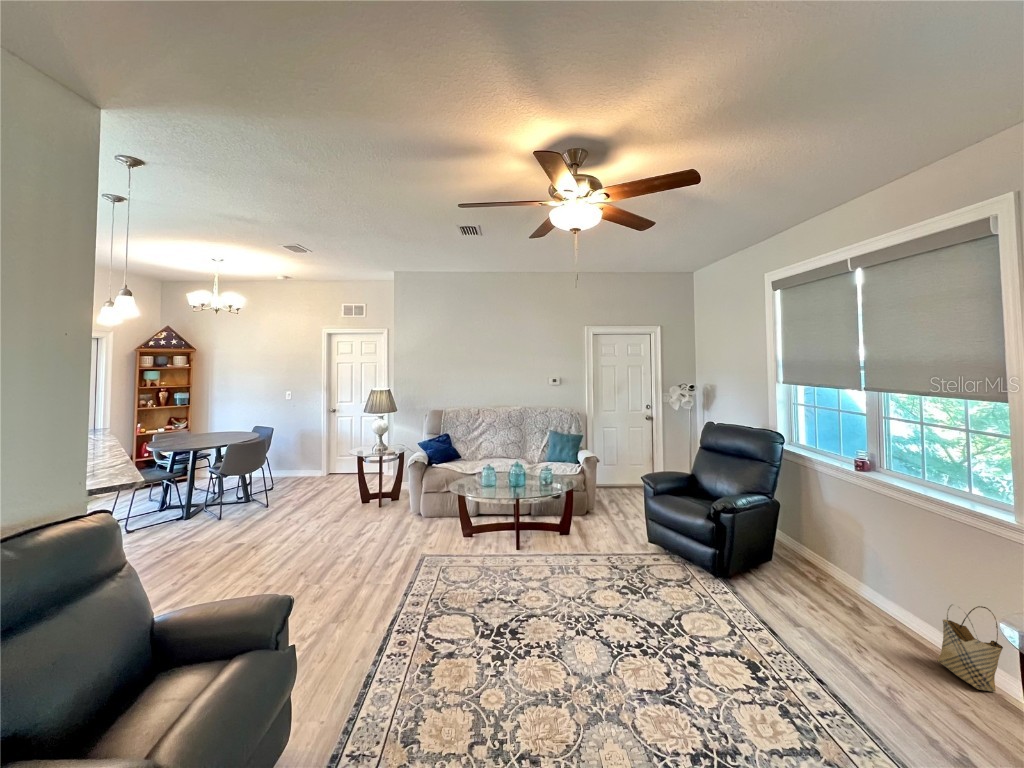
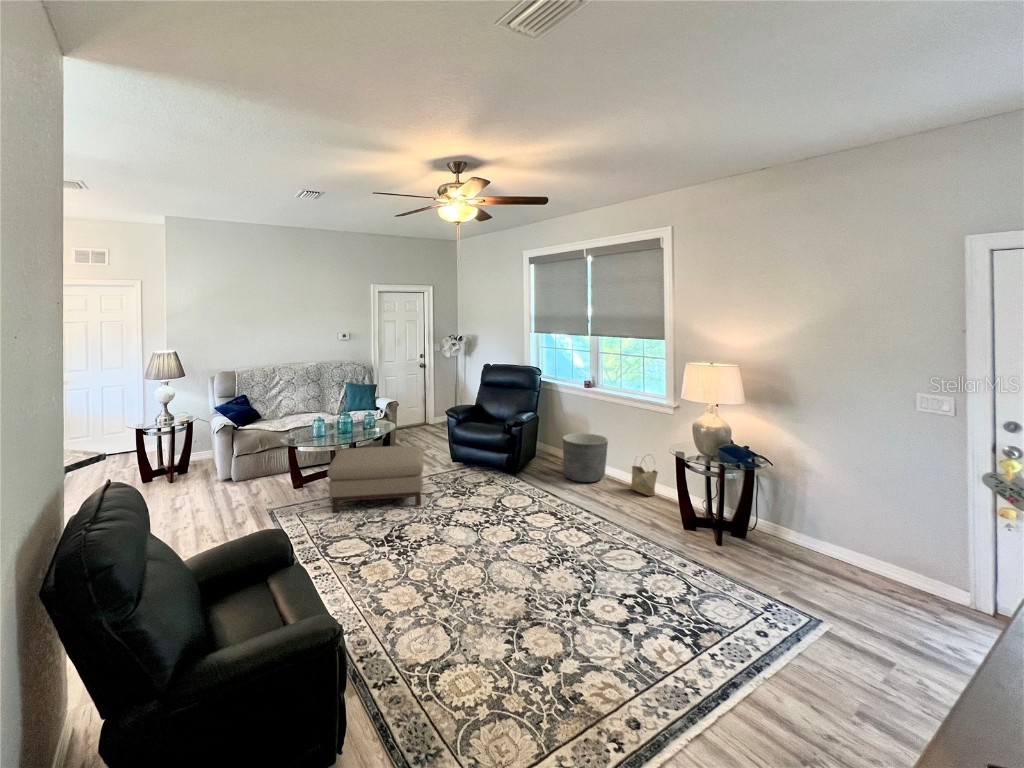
ottoman: none [469,504,594,596] -> present [327,446,424,512]
planter: none [810,536,899,627] -> present [563,433,608,482]

